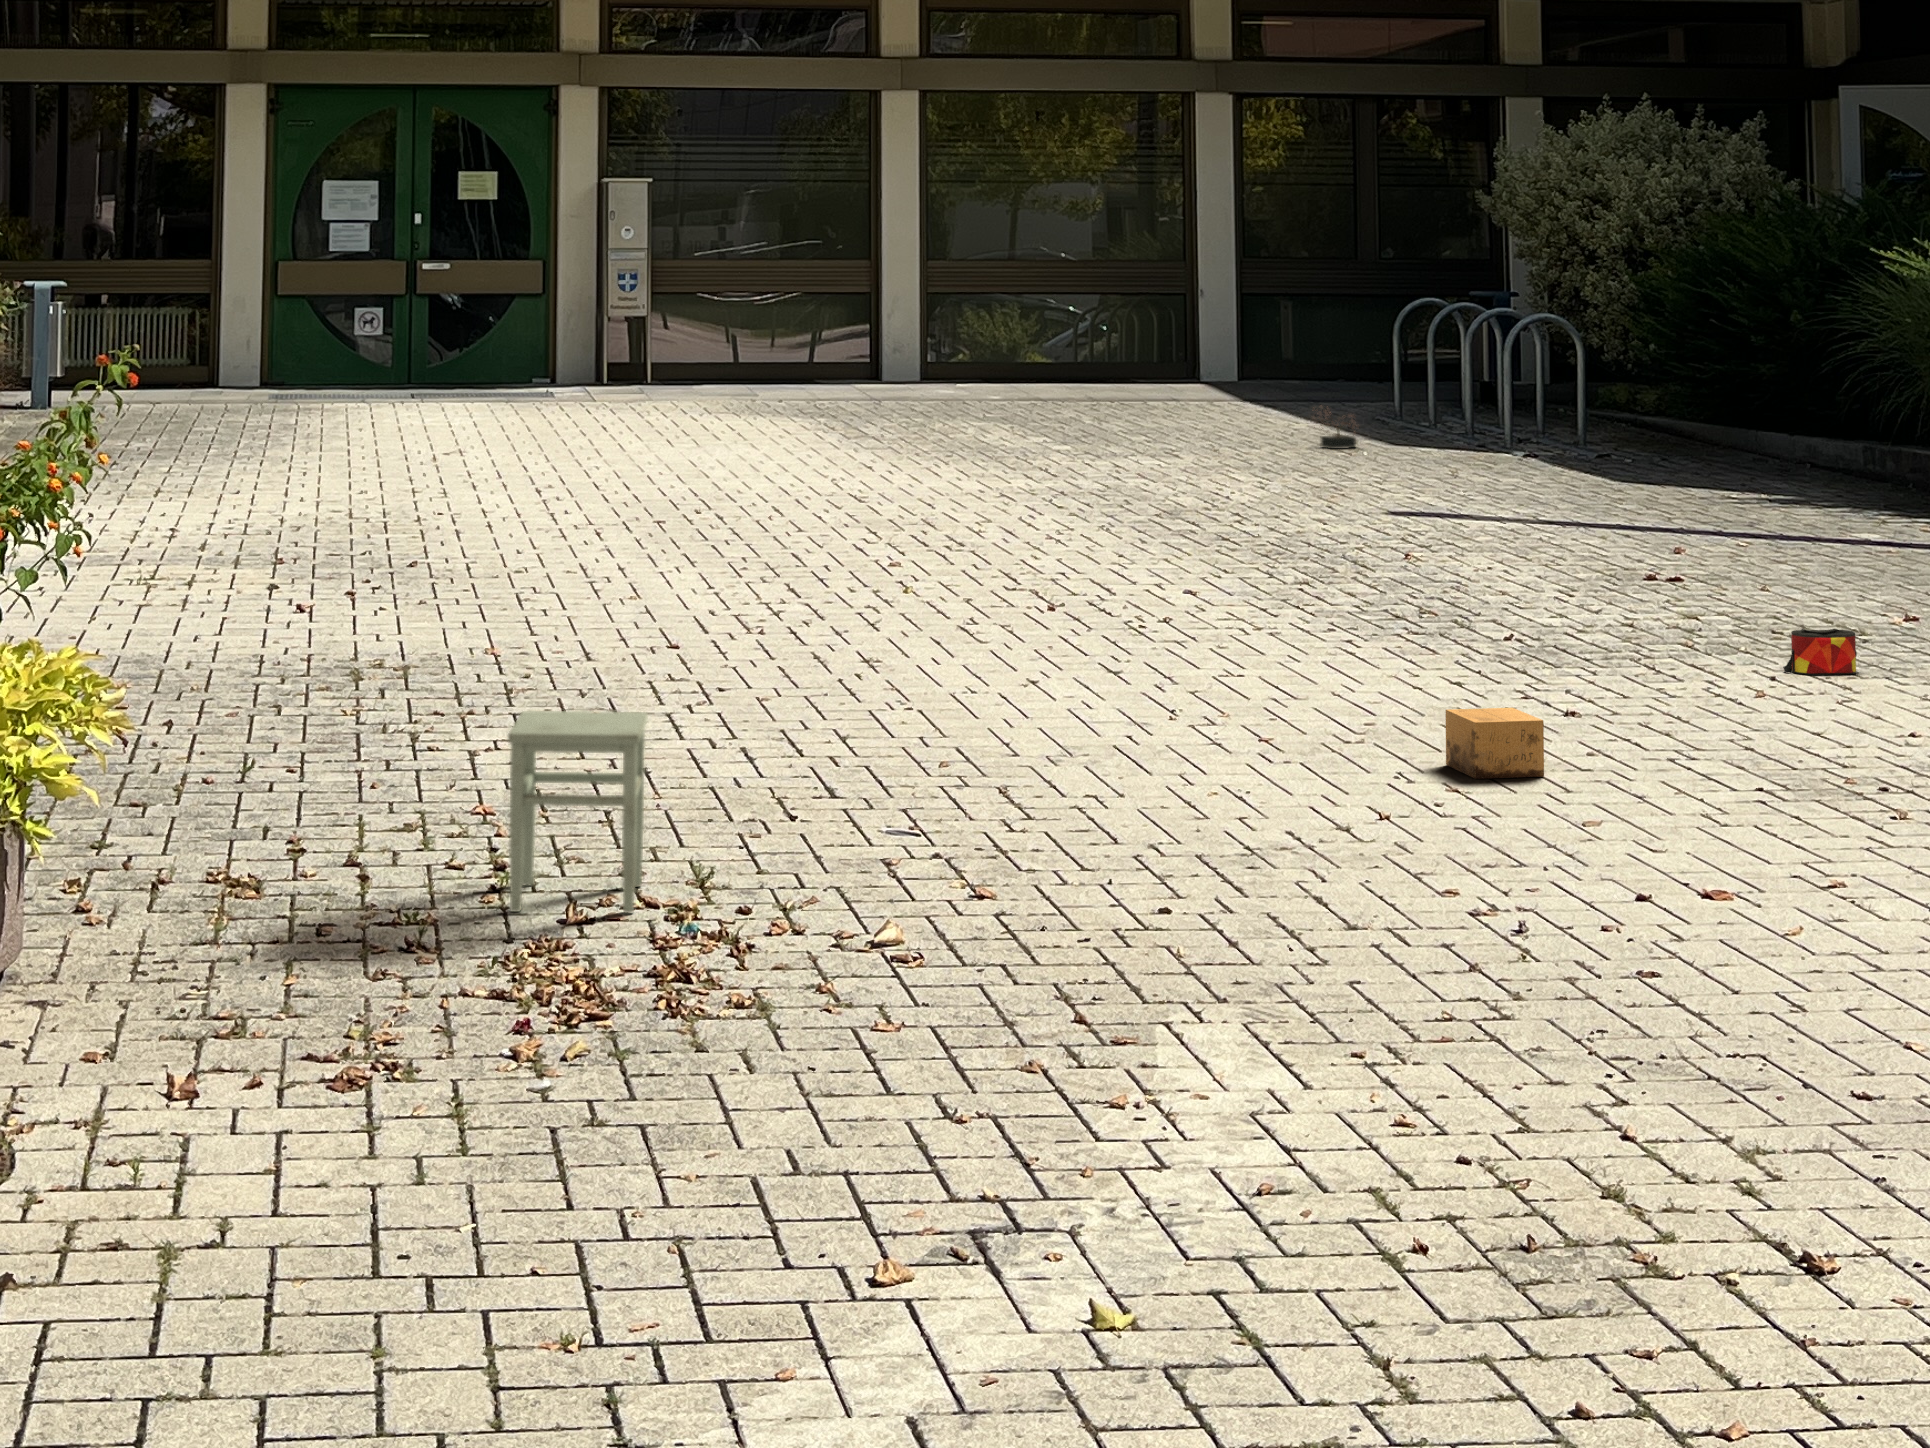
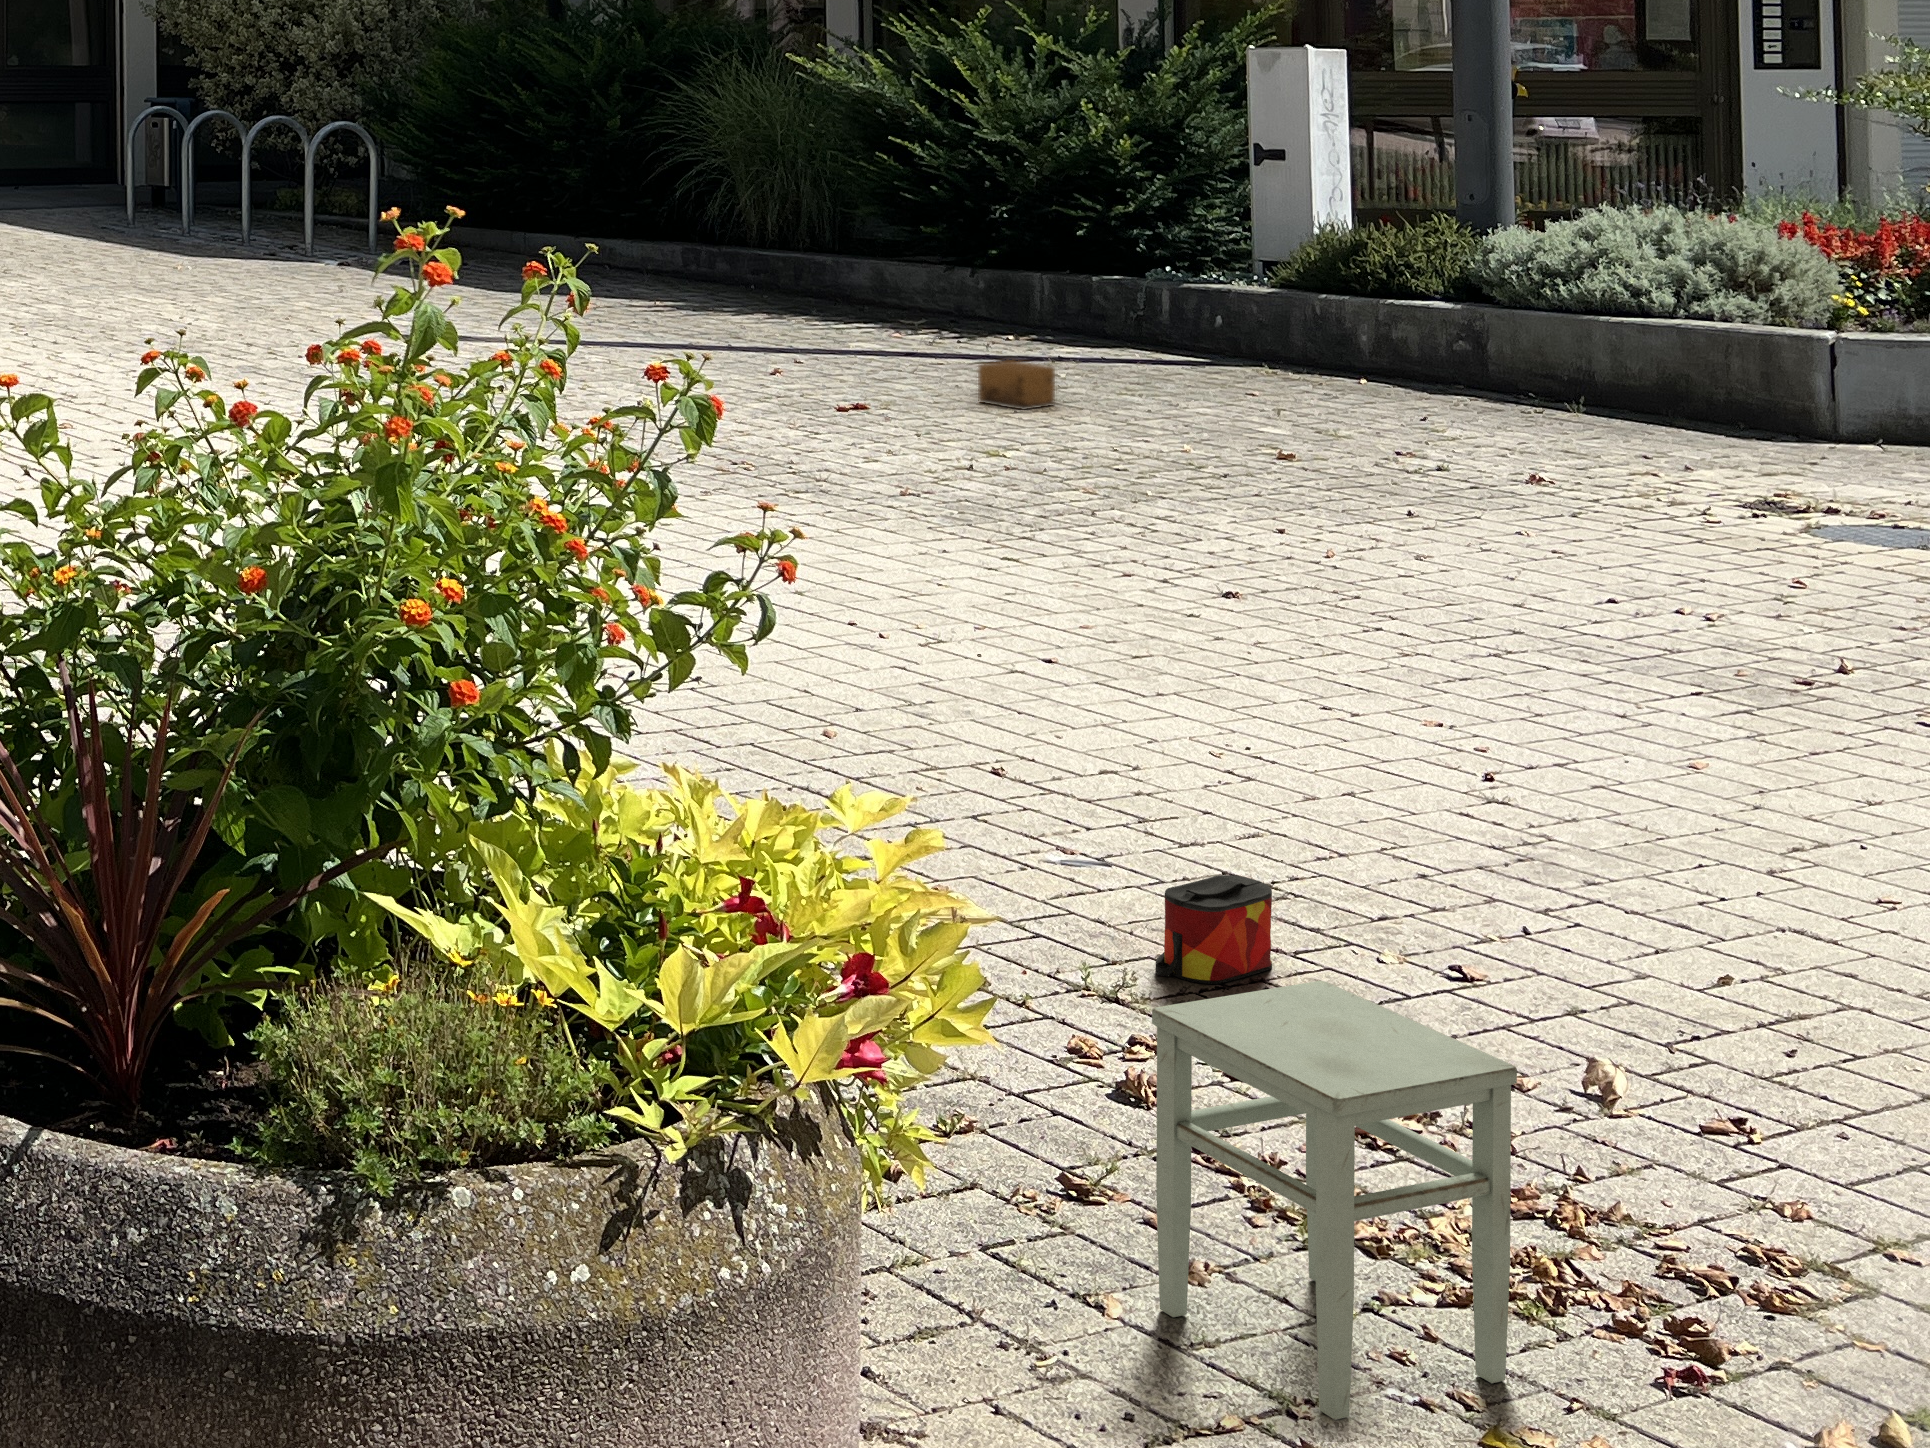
decorative plant: present [1313,410,1357,449] -> none [111,214,155,258]
bag: present [1783,629,1857,675] -> present [1156,875,1272,984]
cardboard box: present [1445,708,1544,779] -> present [978,360,1055,410]

